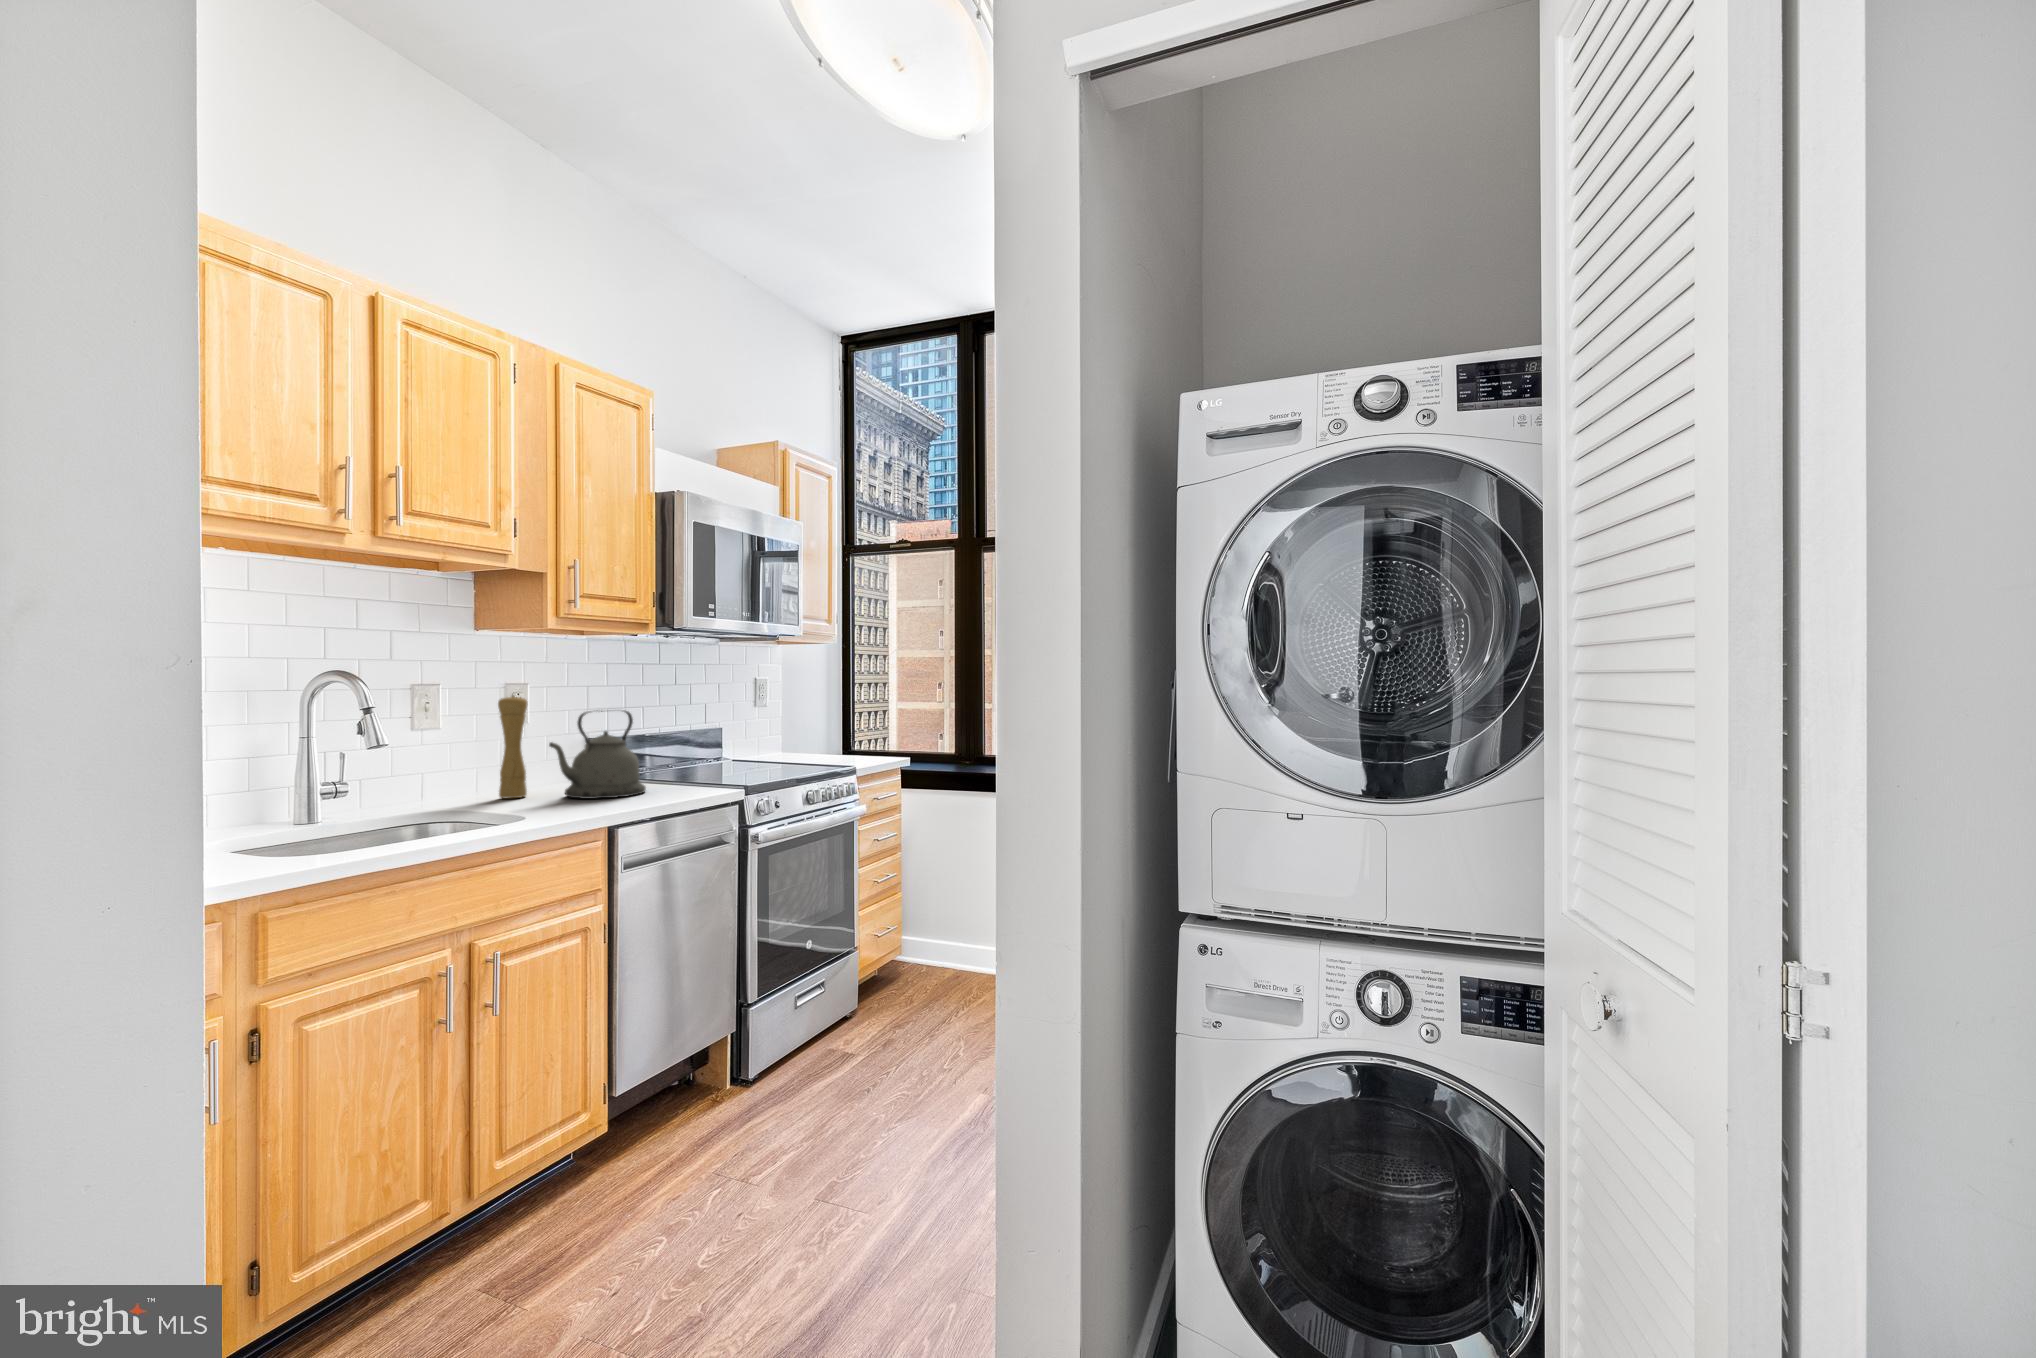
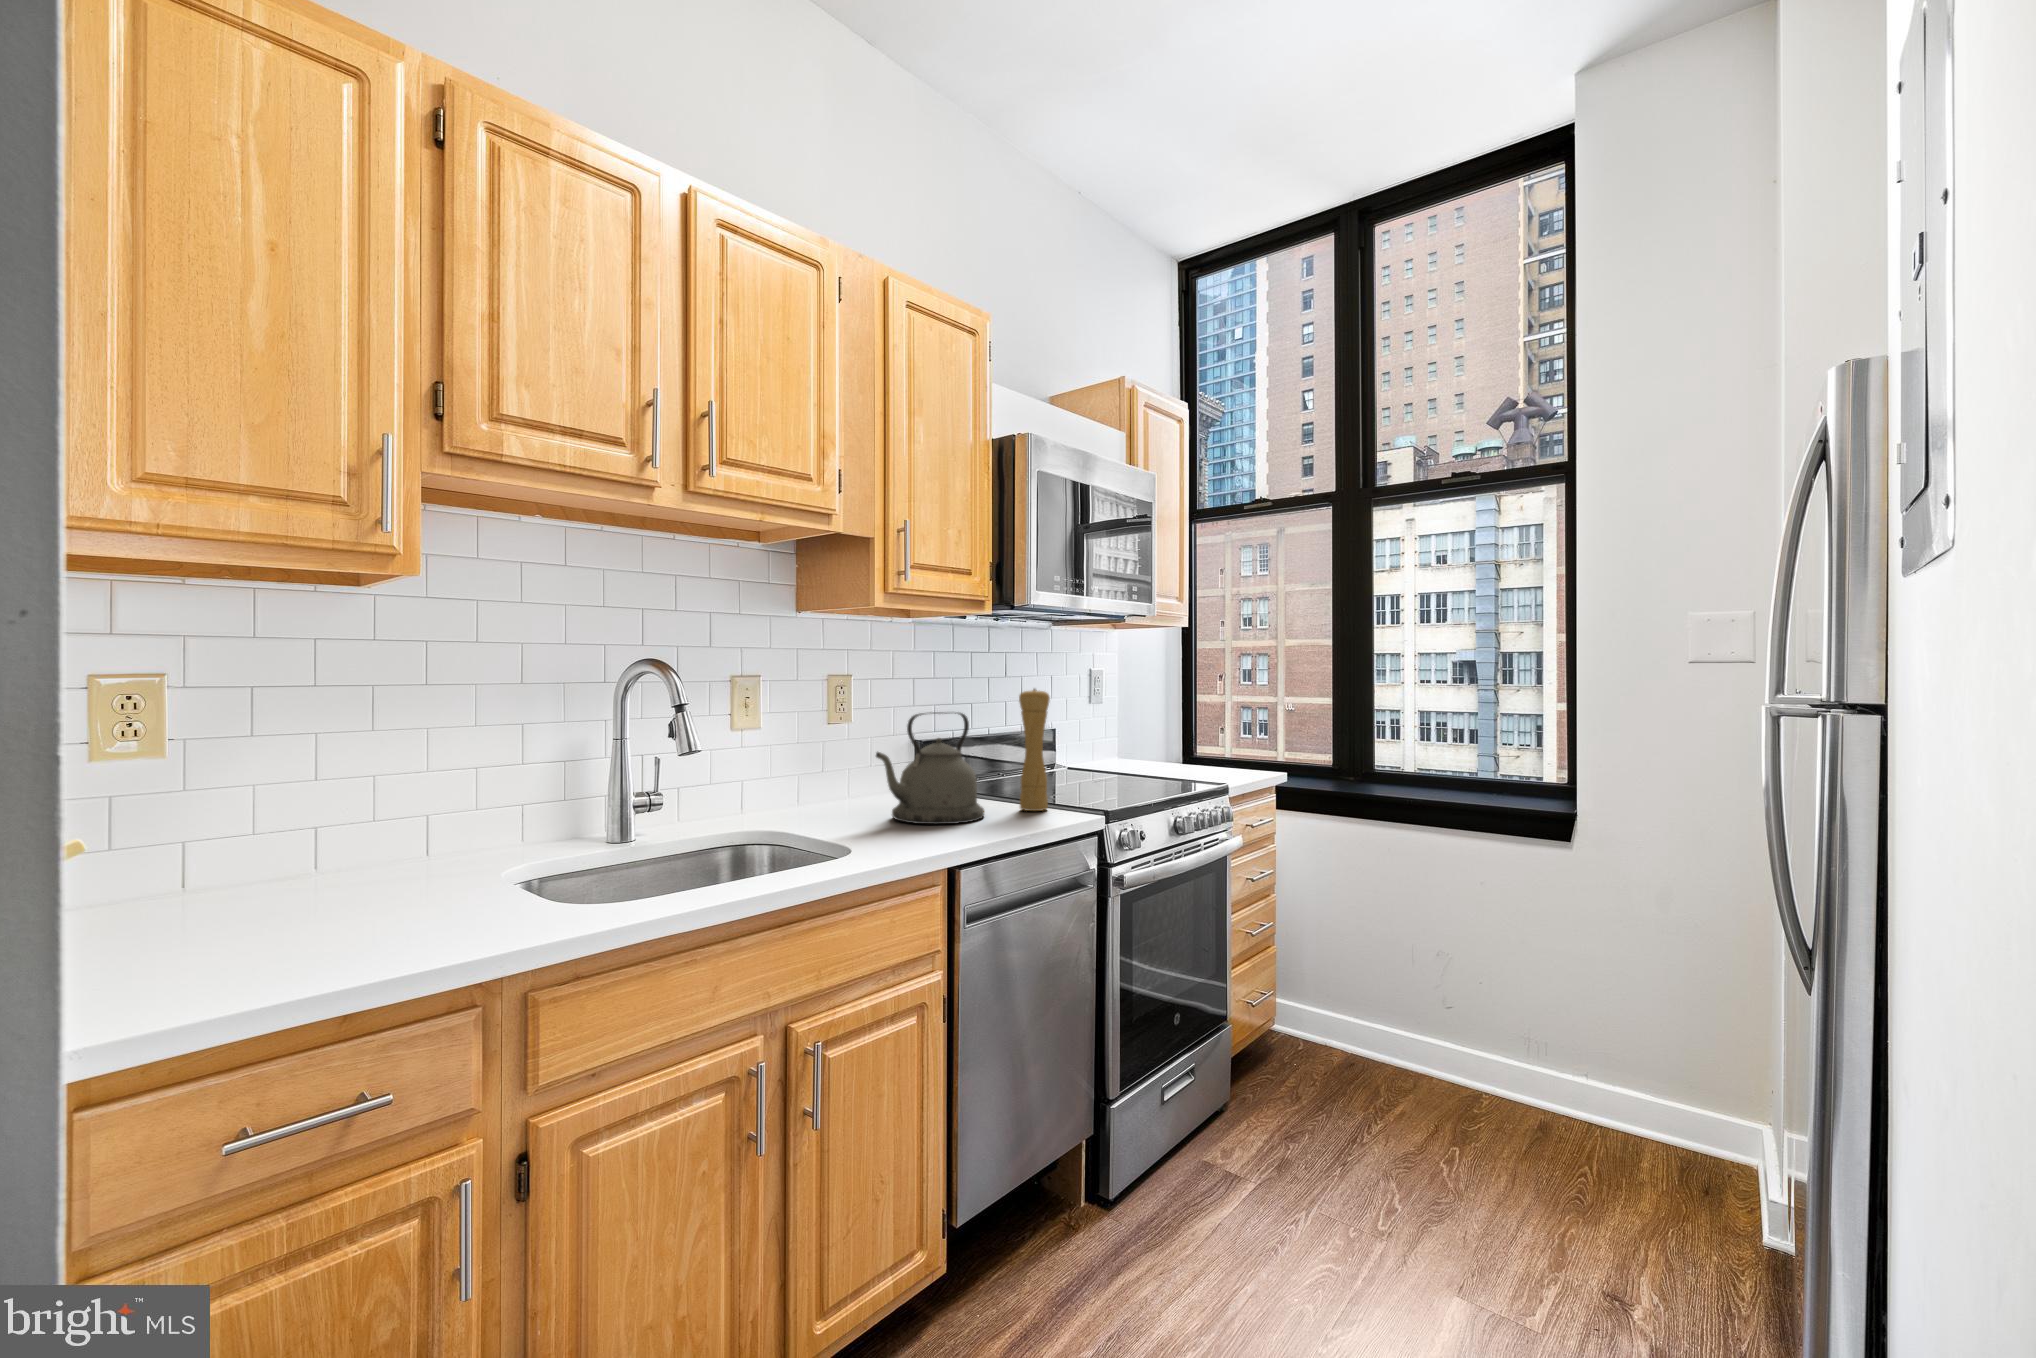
pepper mill: present [498,696,528,799] -> present [1019,689,1050,811]

